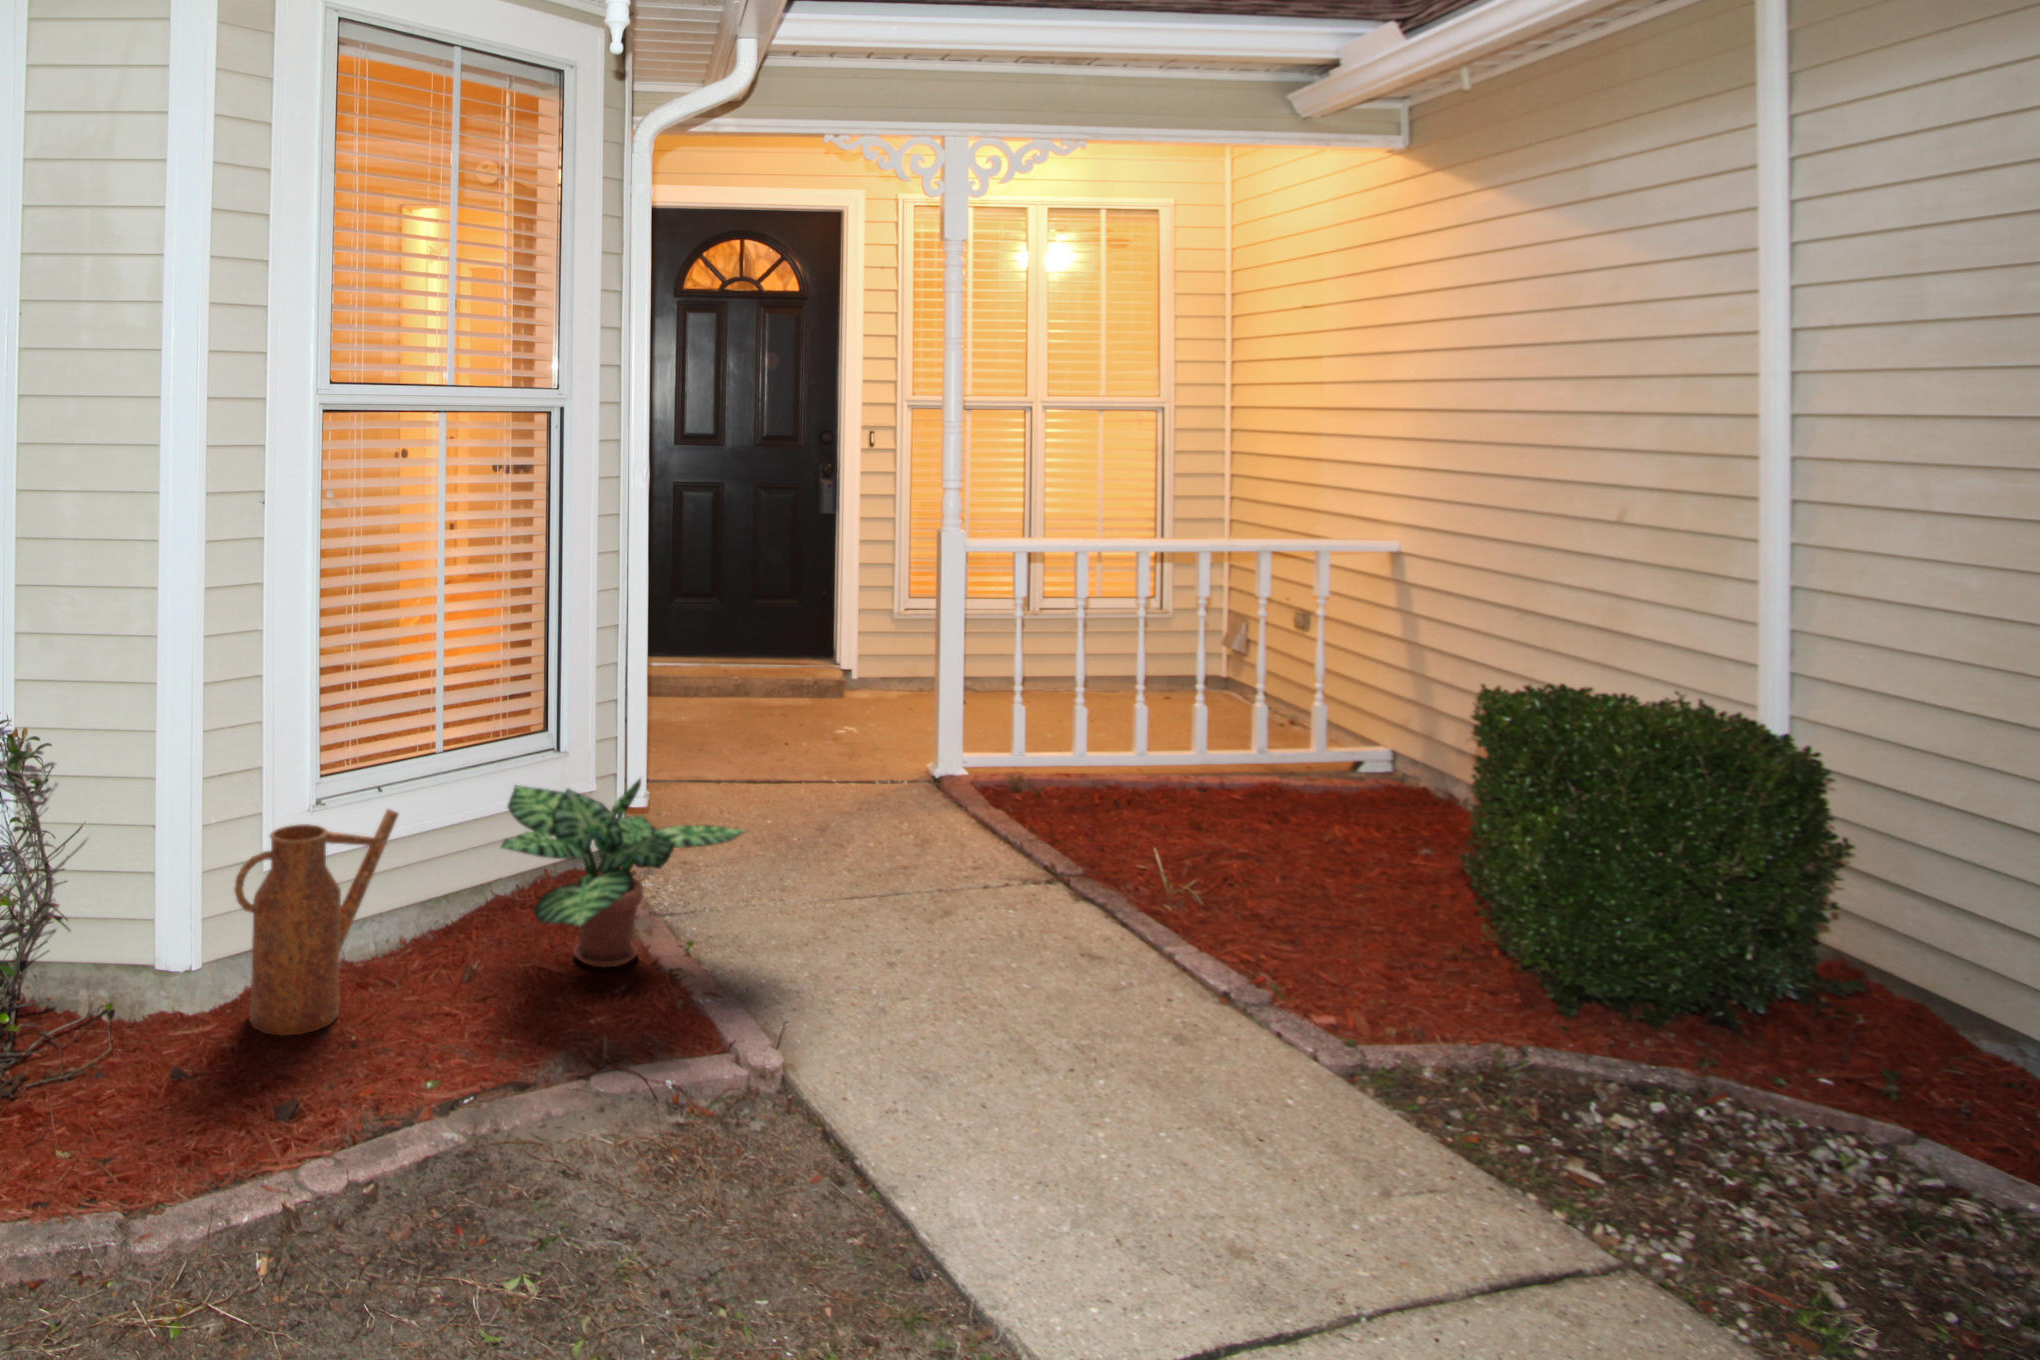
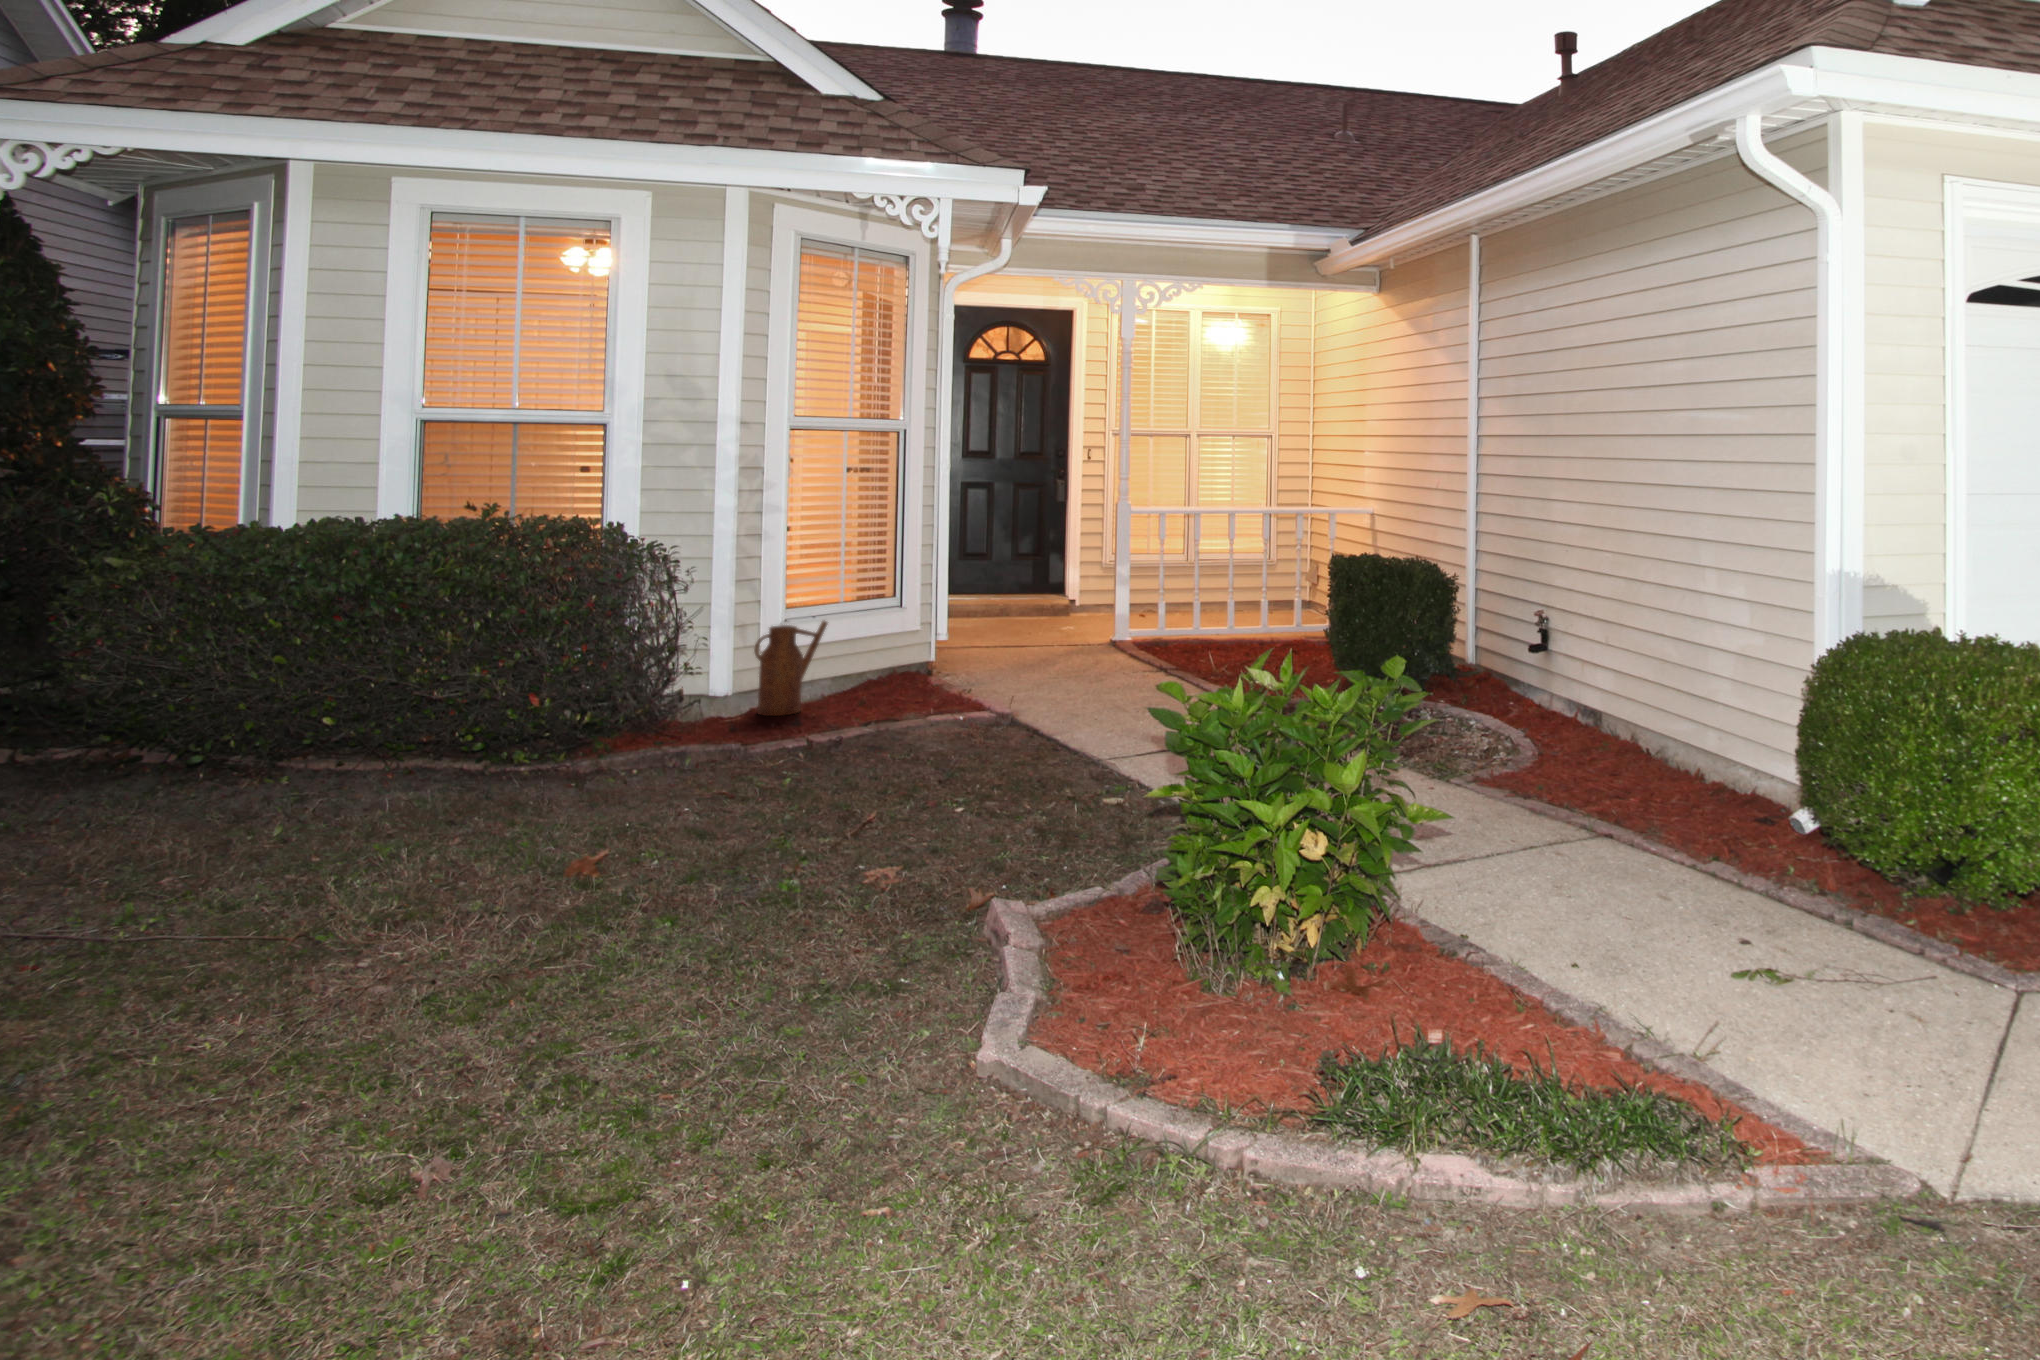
potted plant: present [501,779,745,967] -> none [877,606,1001,697]

